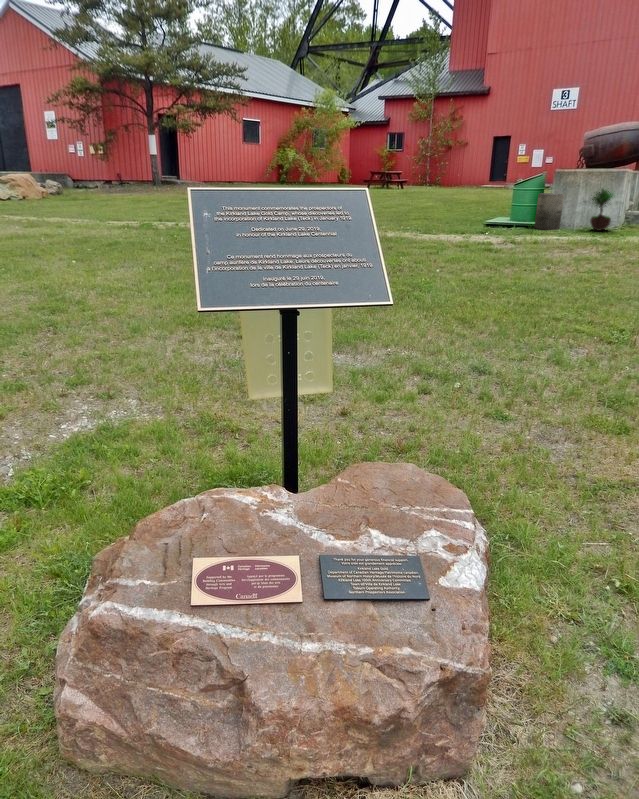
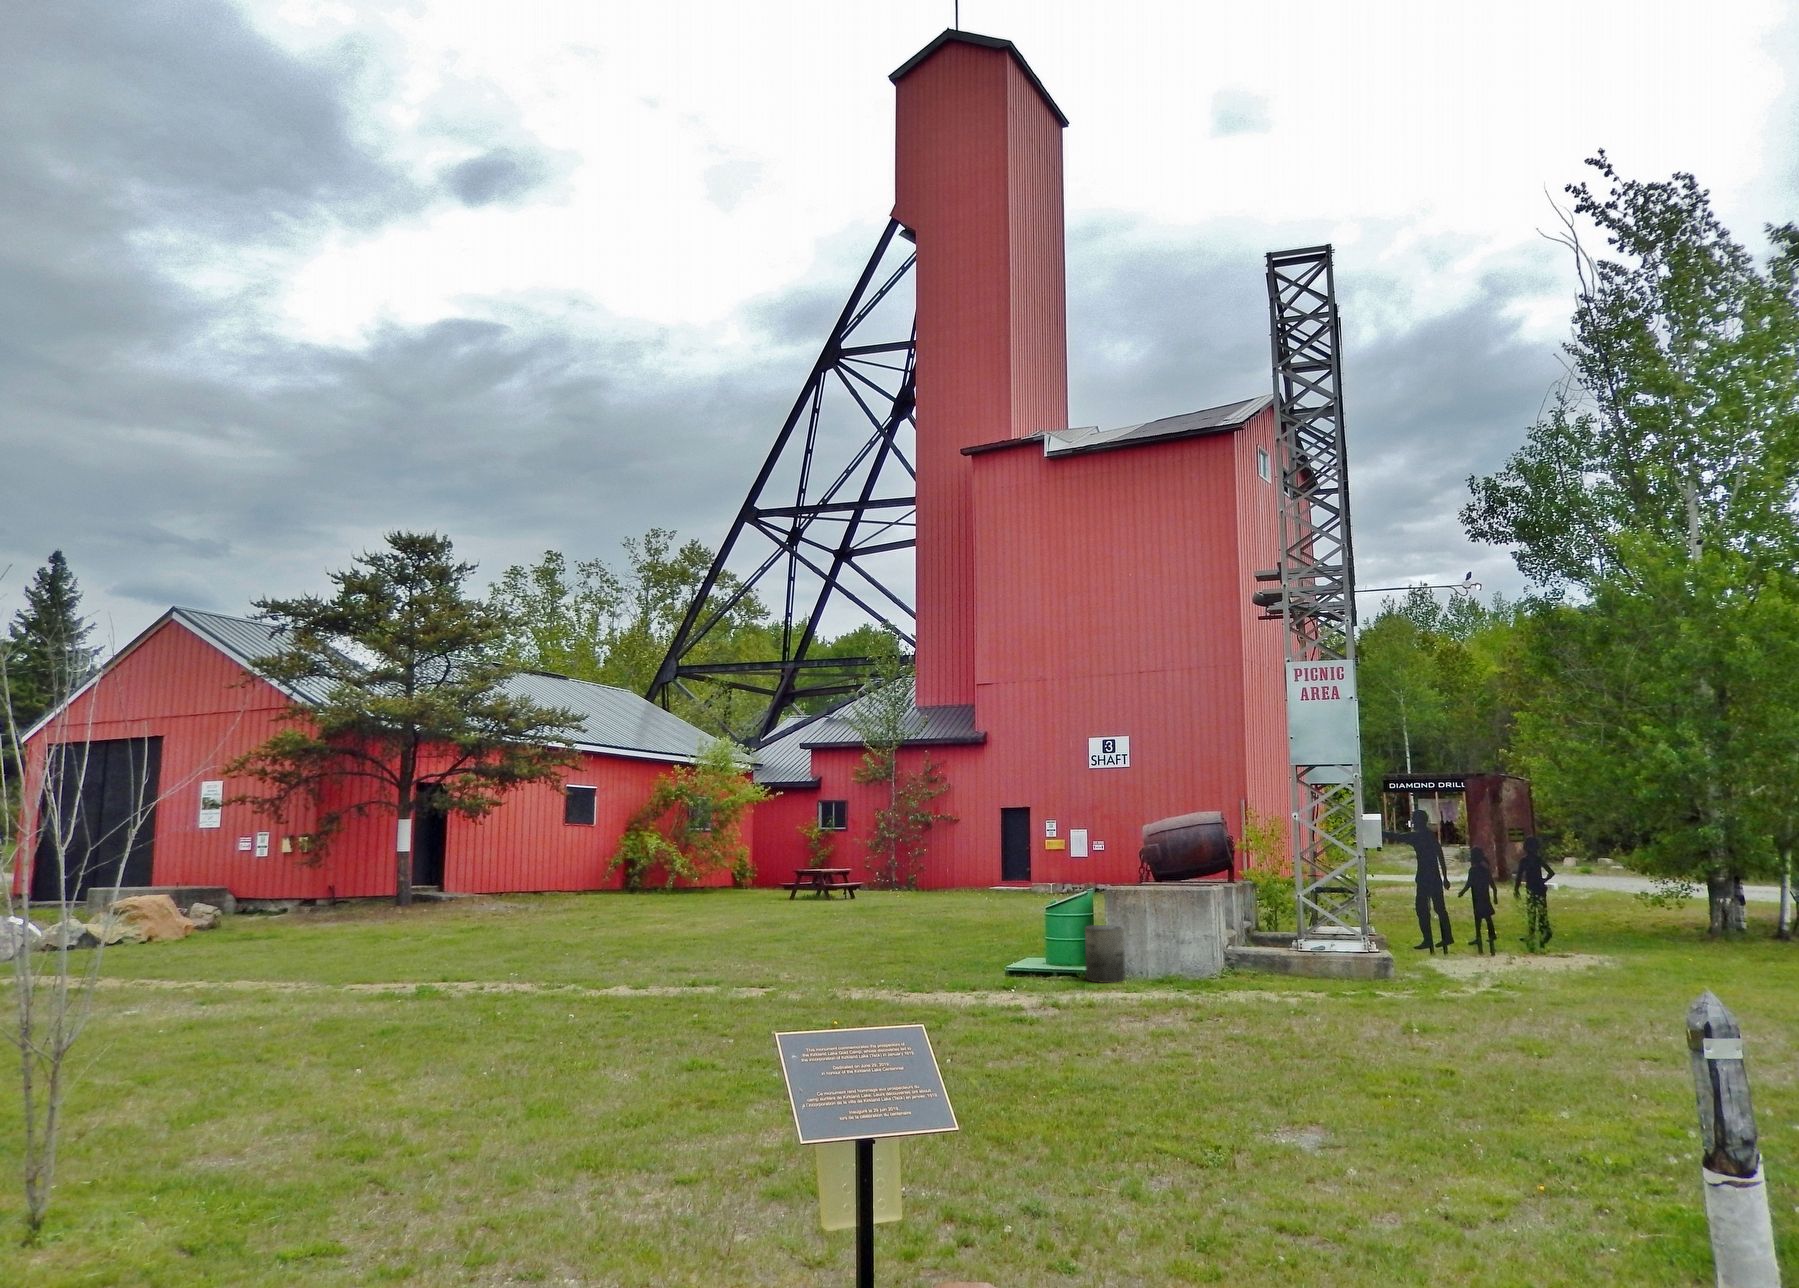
potted tree: present [590,188,613,231] -> none [1160,912,1201,982]

